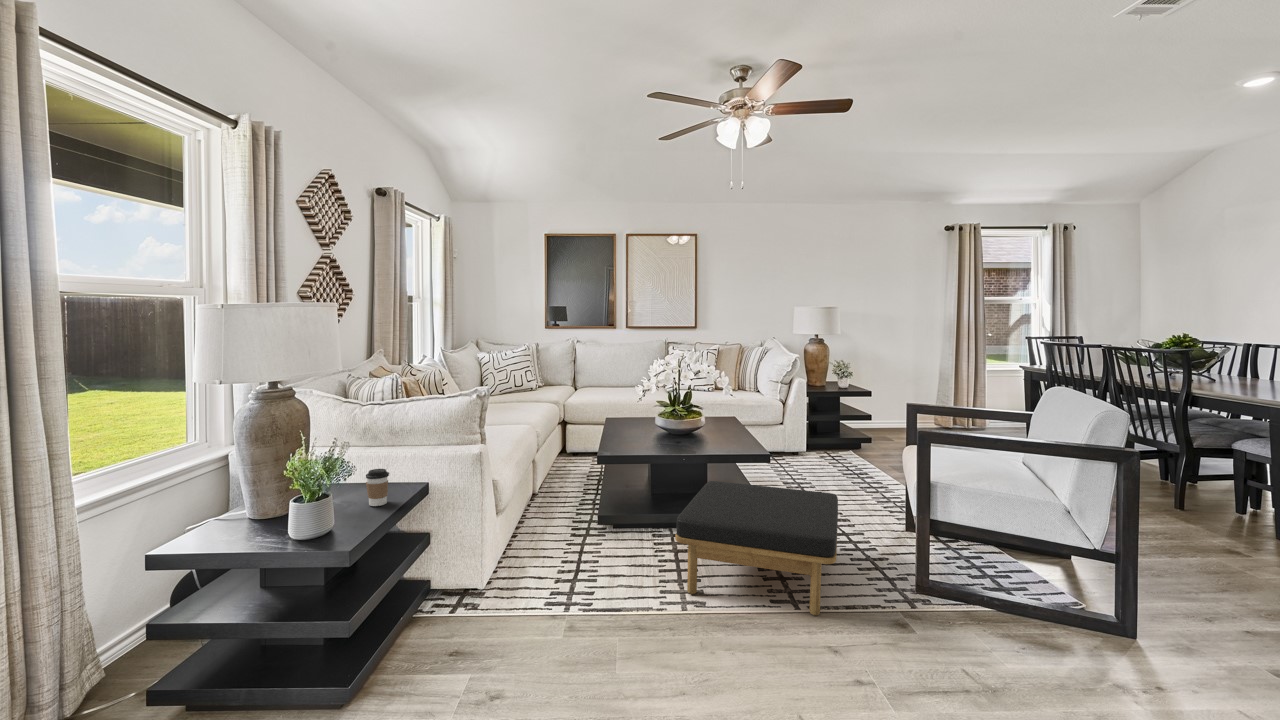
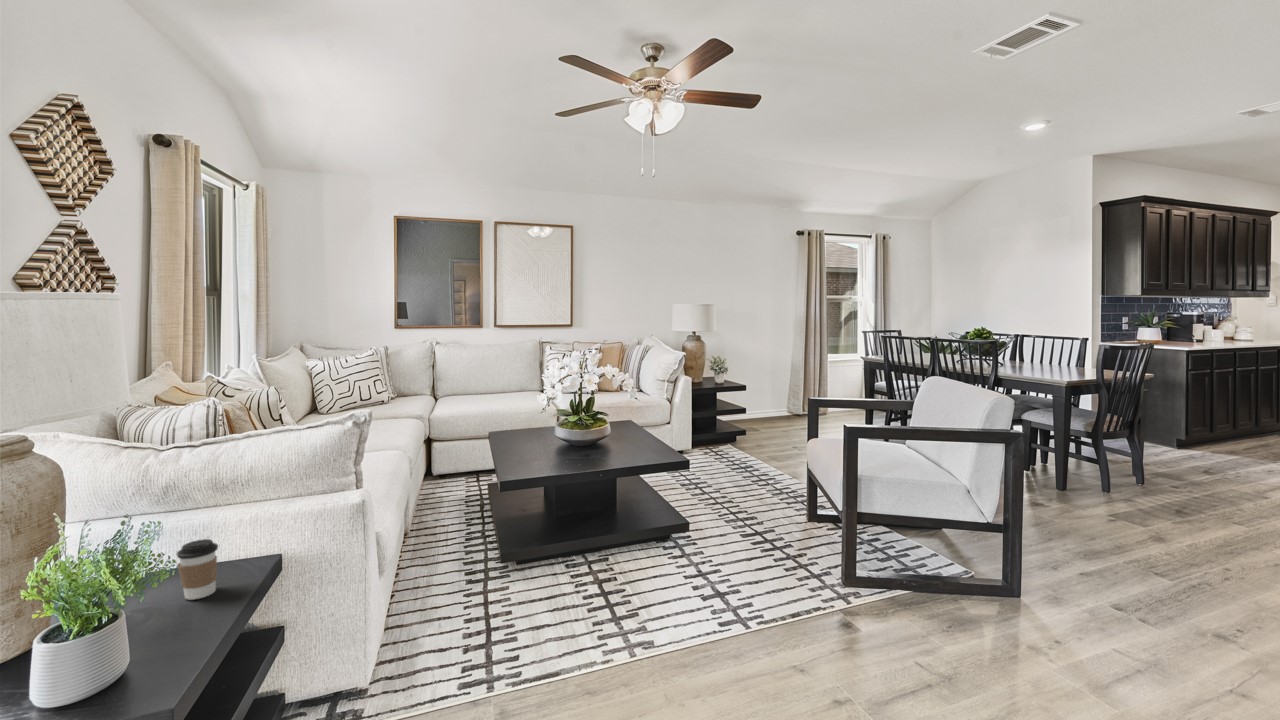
ottoman: present [675,481,838,615] -> none [614,495,799,638]

